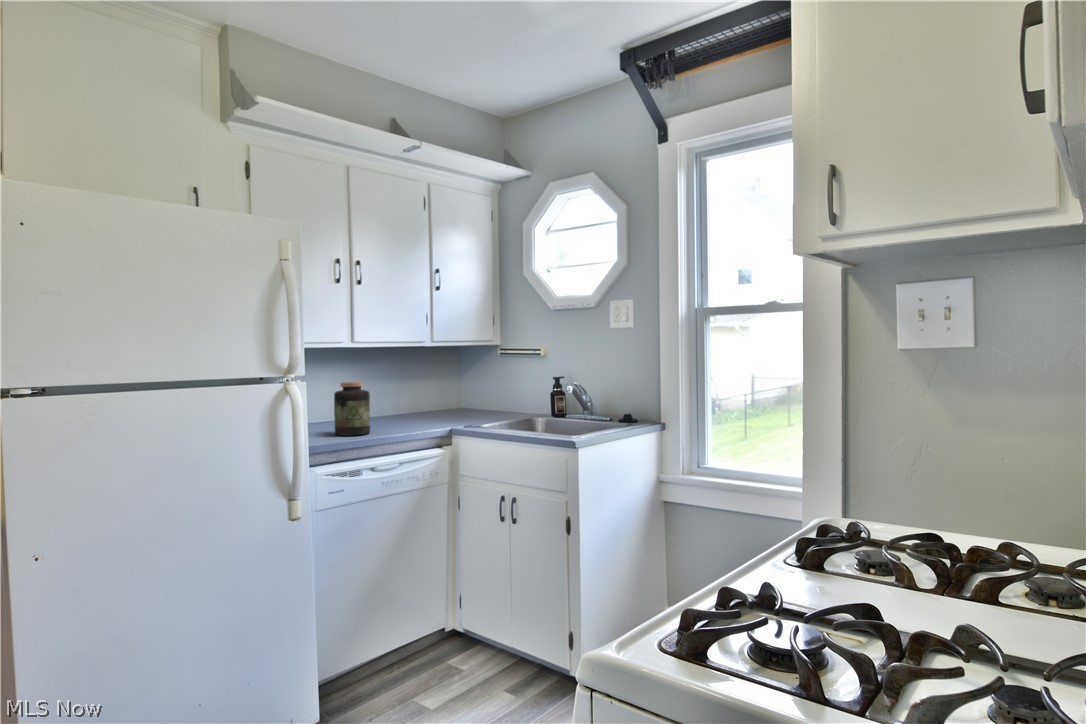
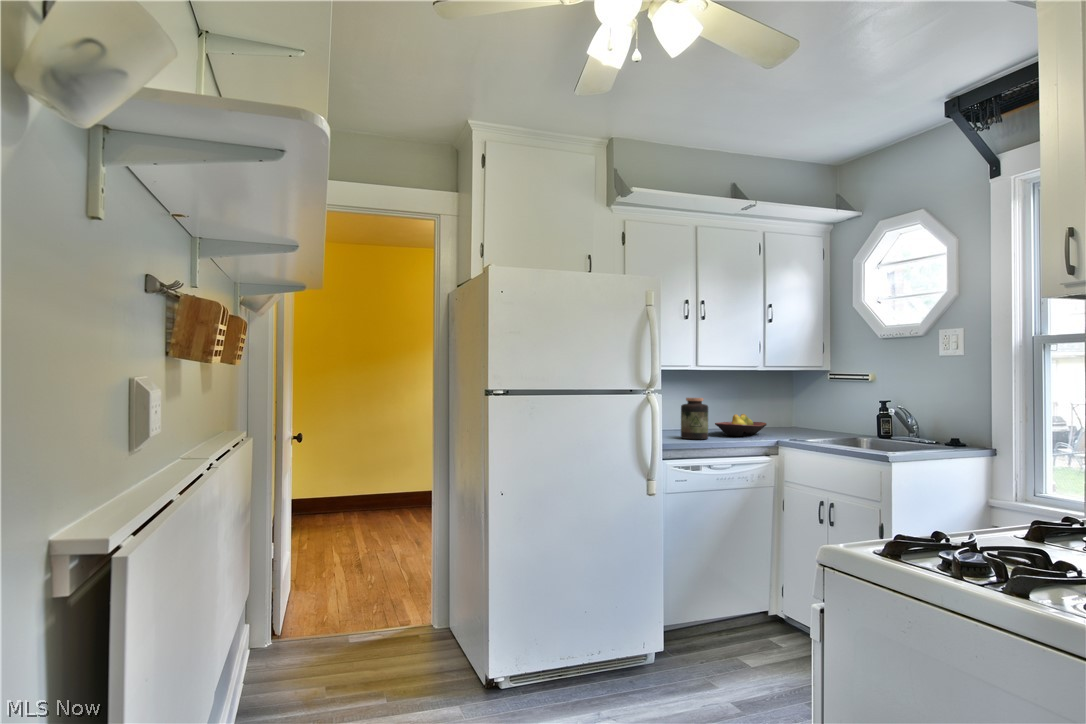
fruit bowl: none [378,398,438,426] -> present [715,414,767,436]

